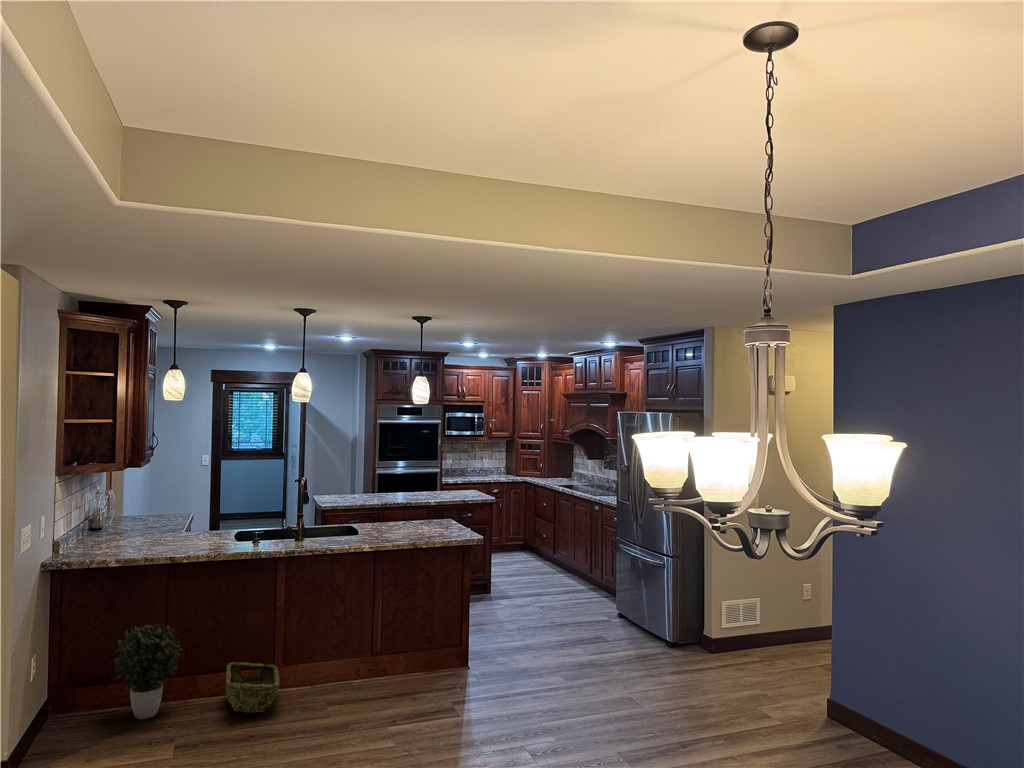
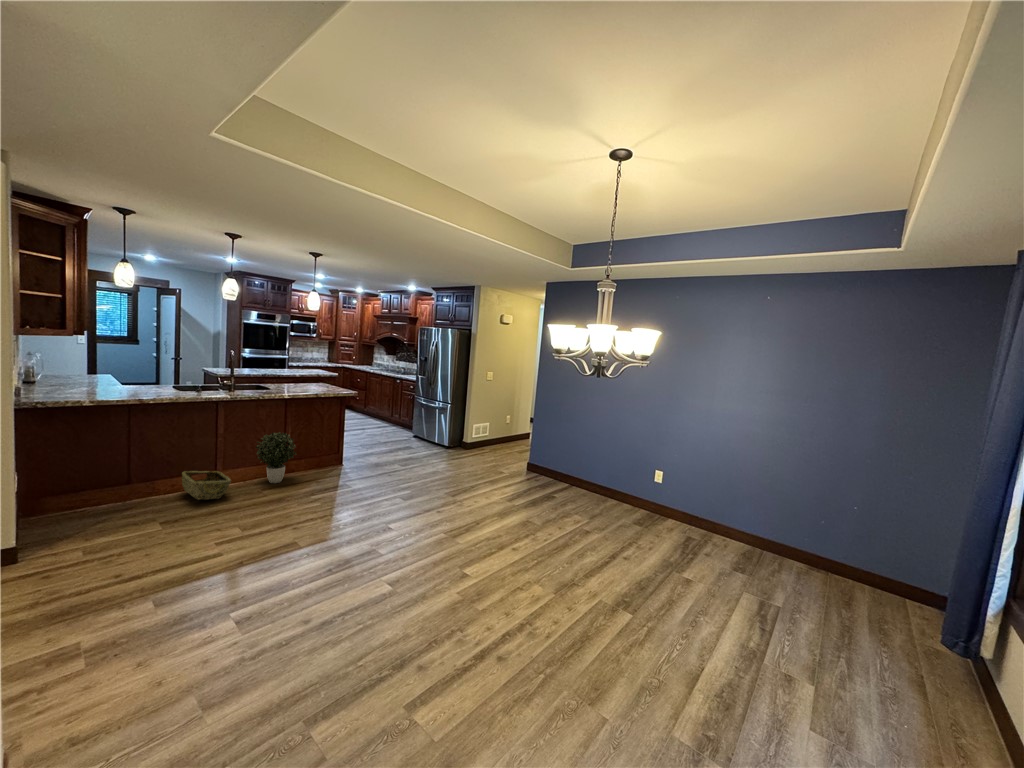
potted plant: present [114,624,183,719] -> present [256,432,296,483]

